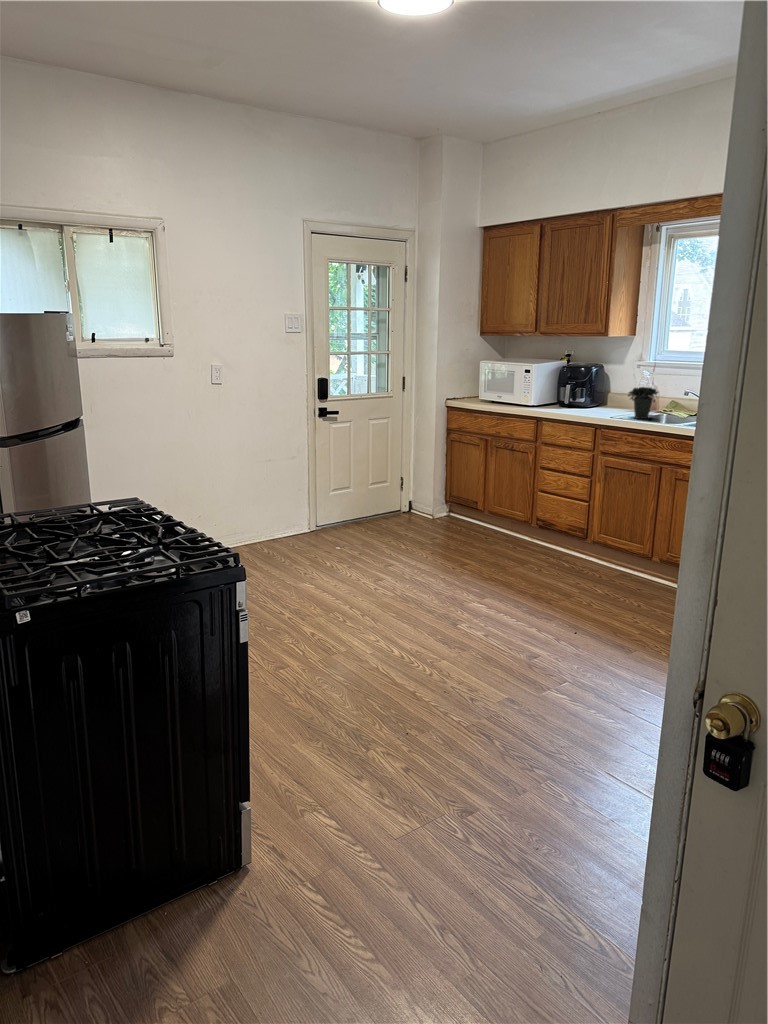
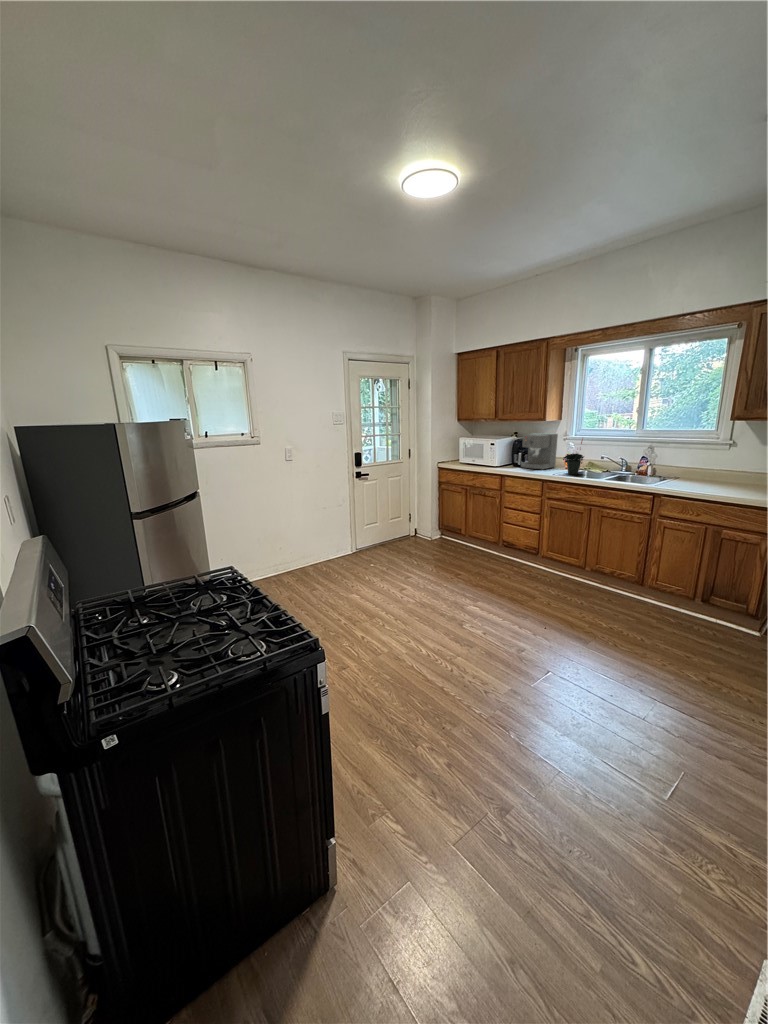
coffee maker: none [569,356,626,412] -> present [521,433,558,470]

